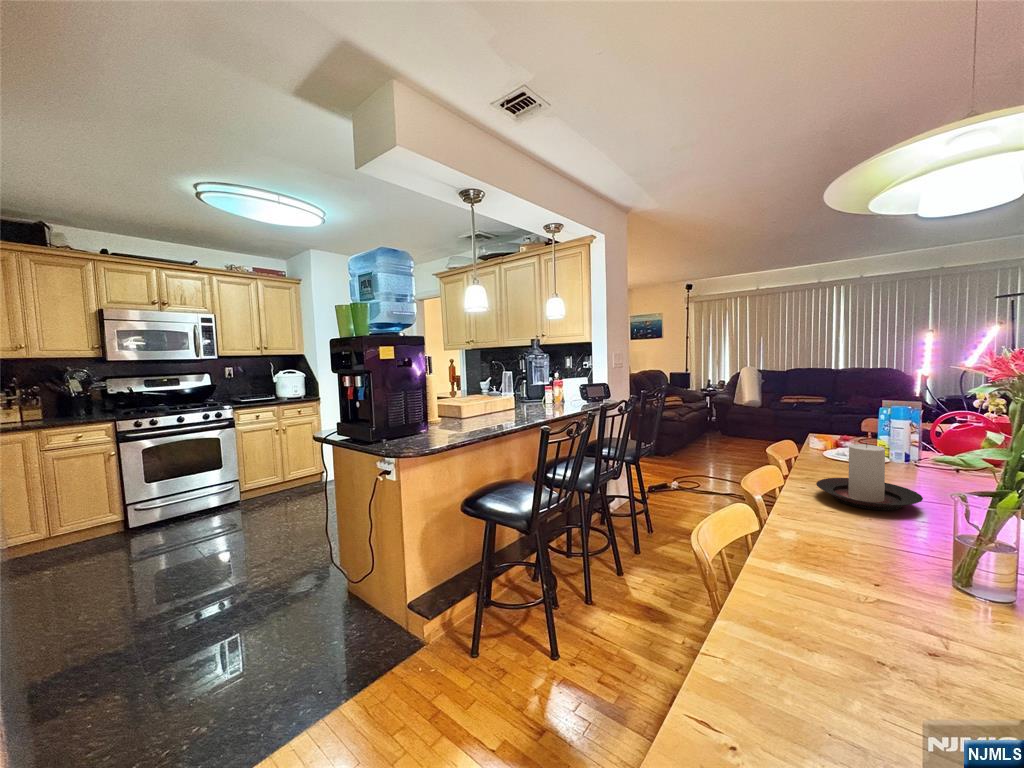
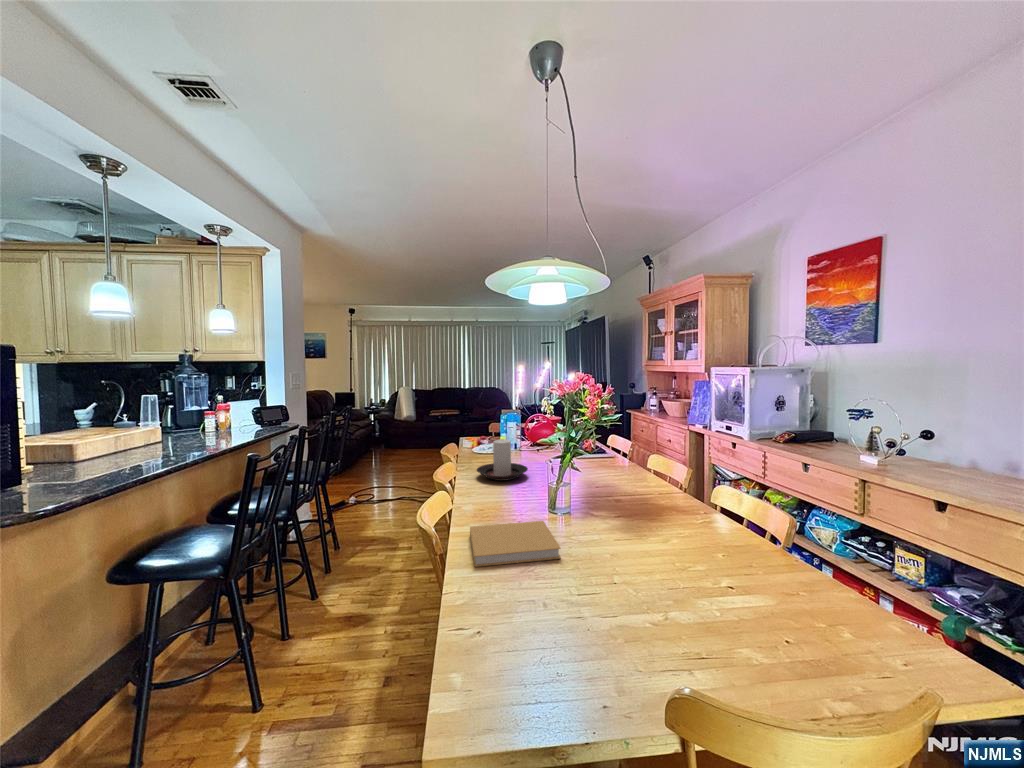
book: none [763,565,963,695] -> present [470,521,561,567]

